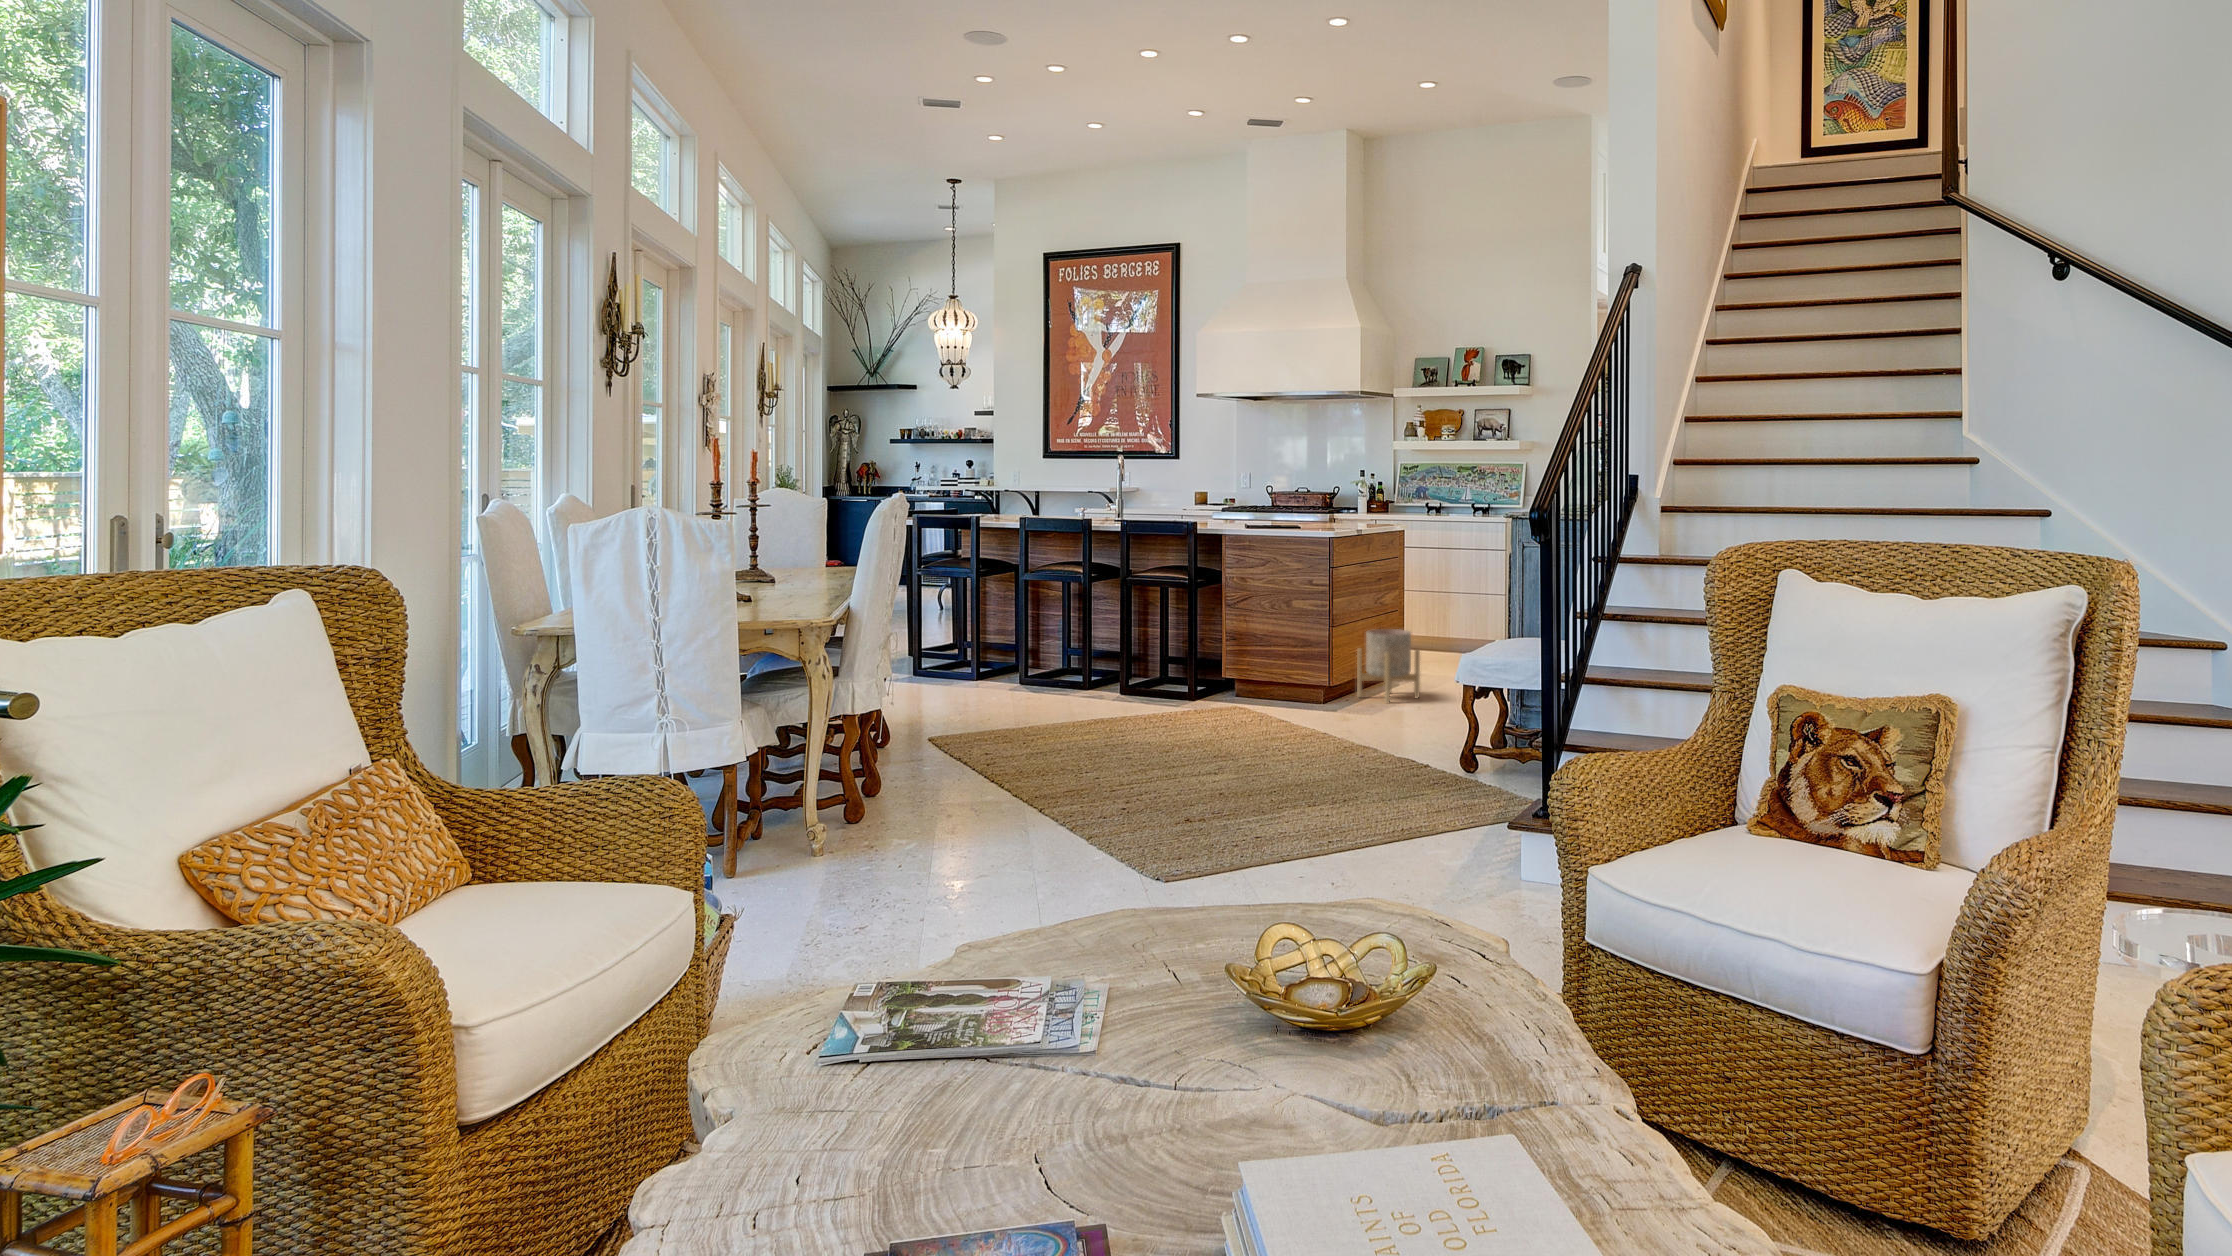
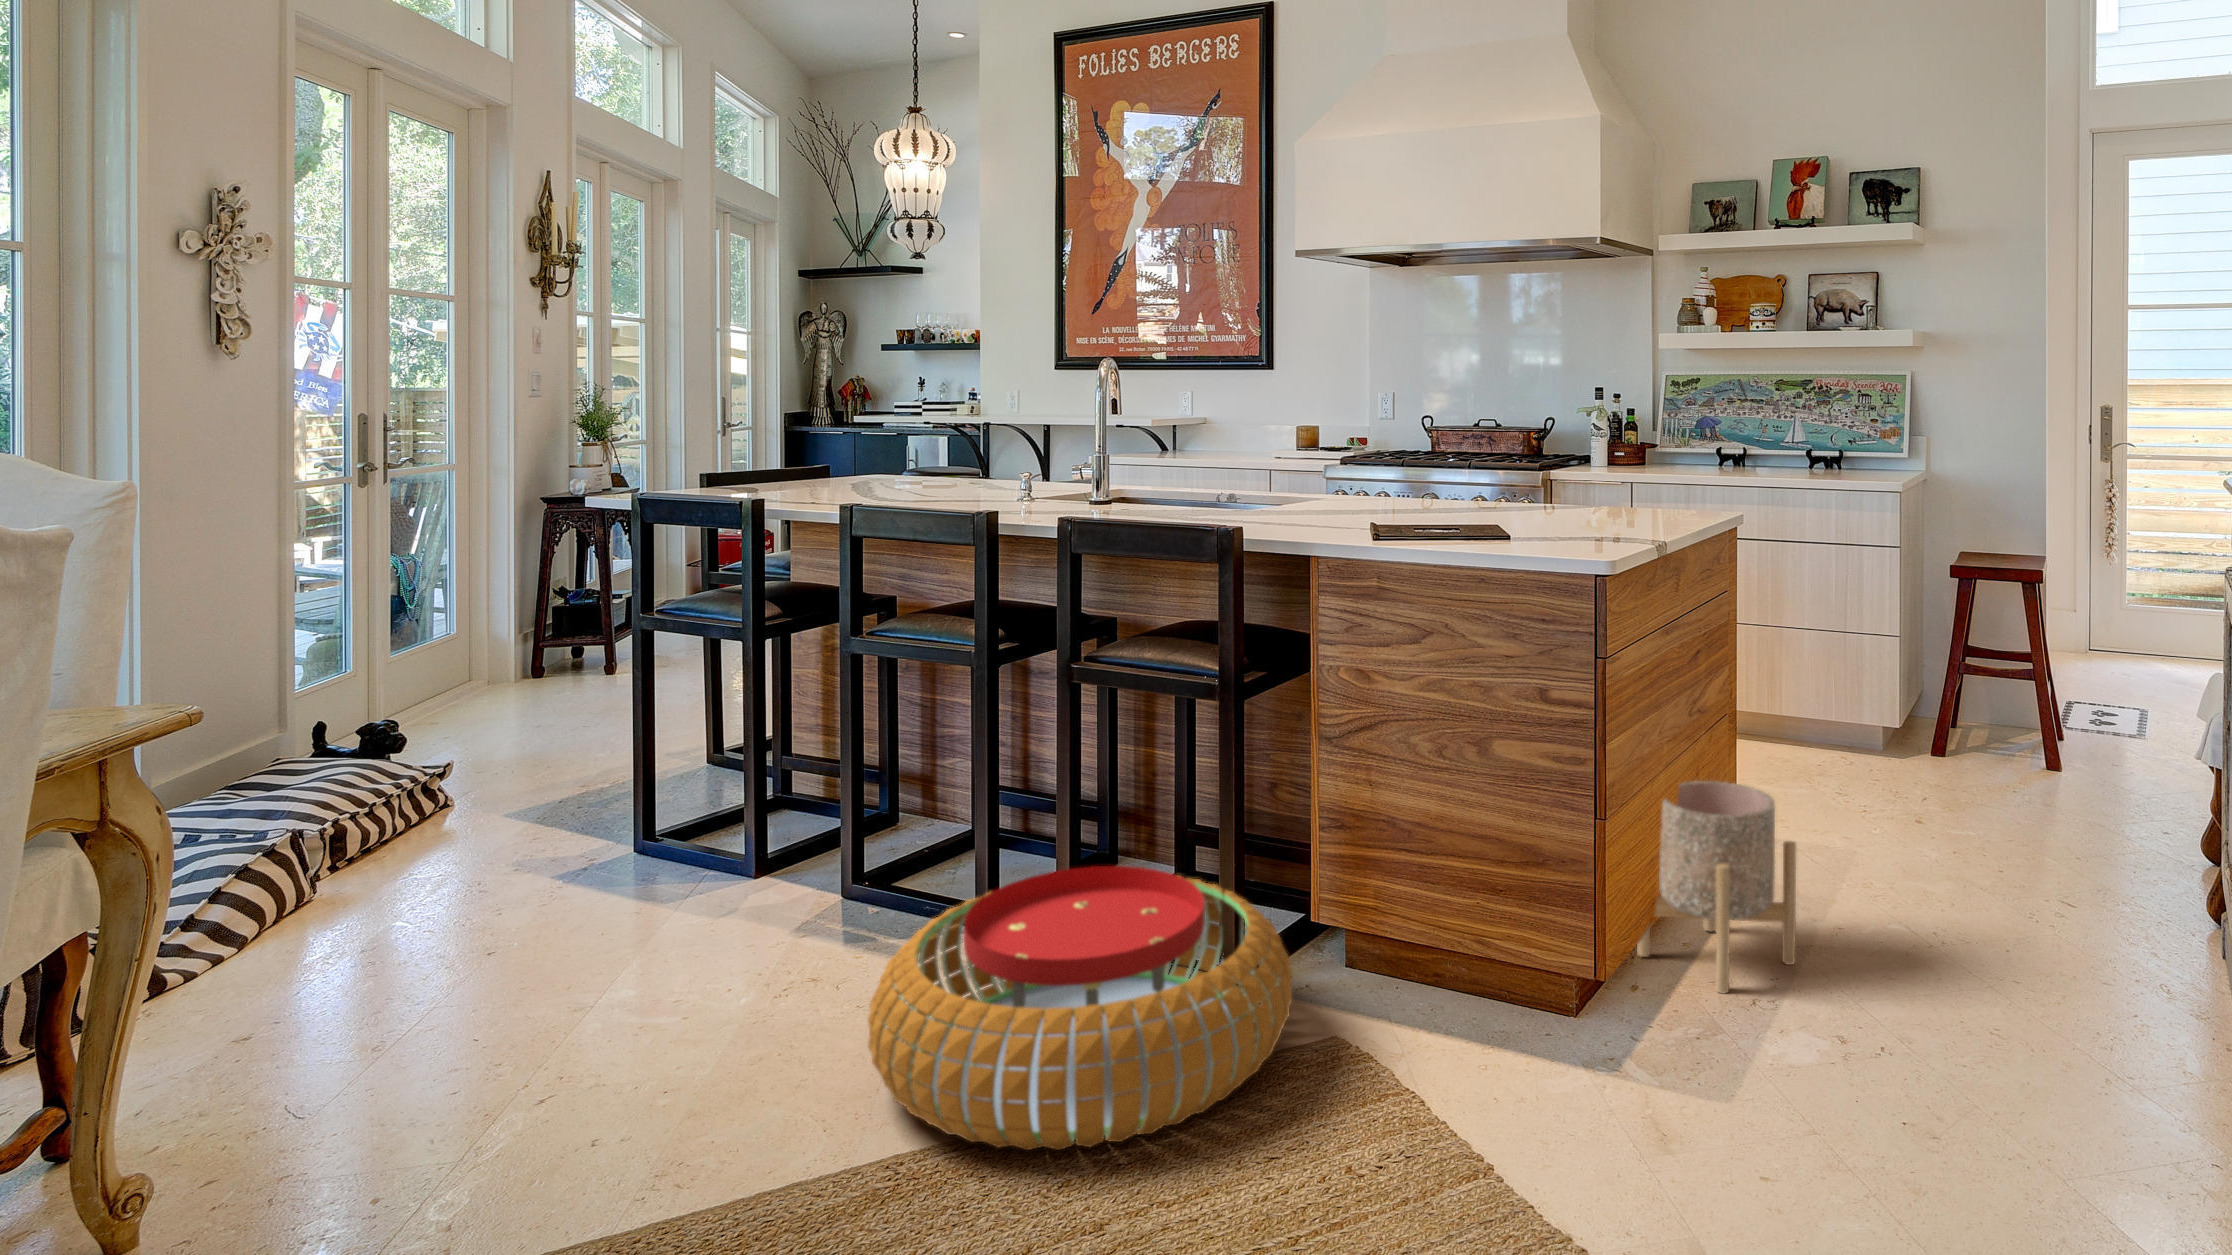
pouf: none [1067,653,1222,727] -> present [868,866,1292,1150]

